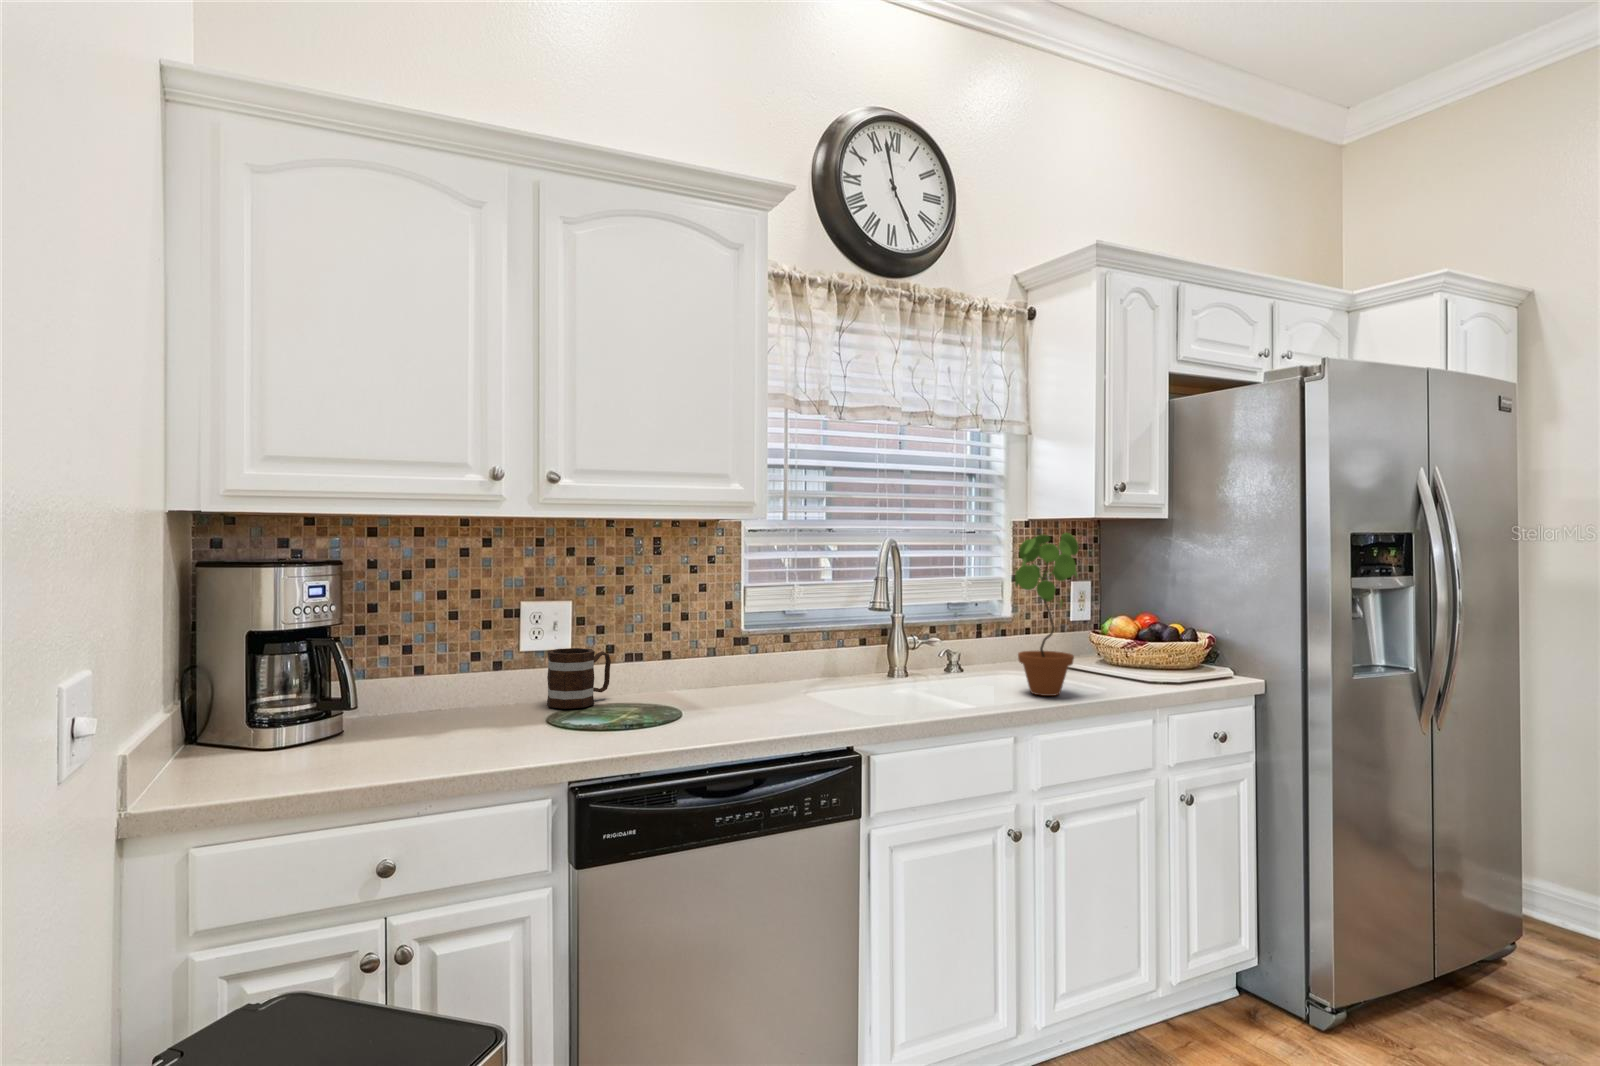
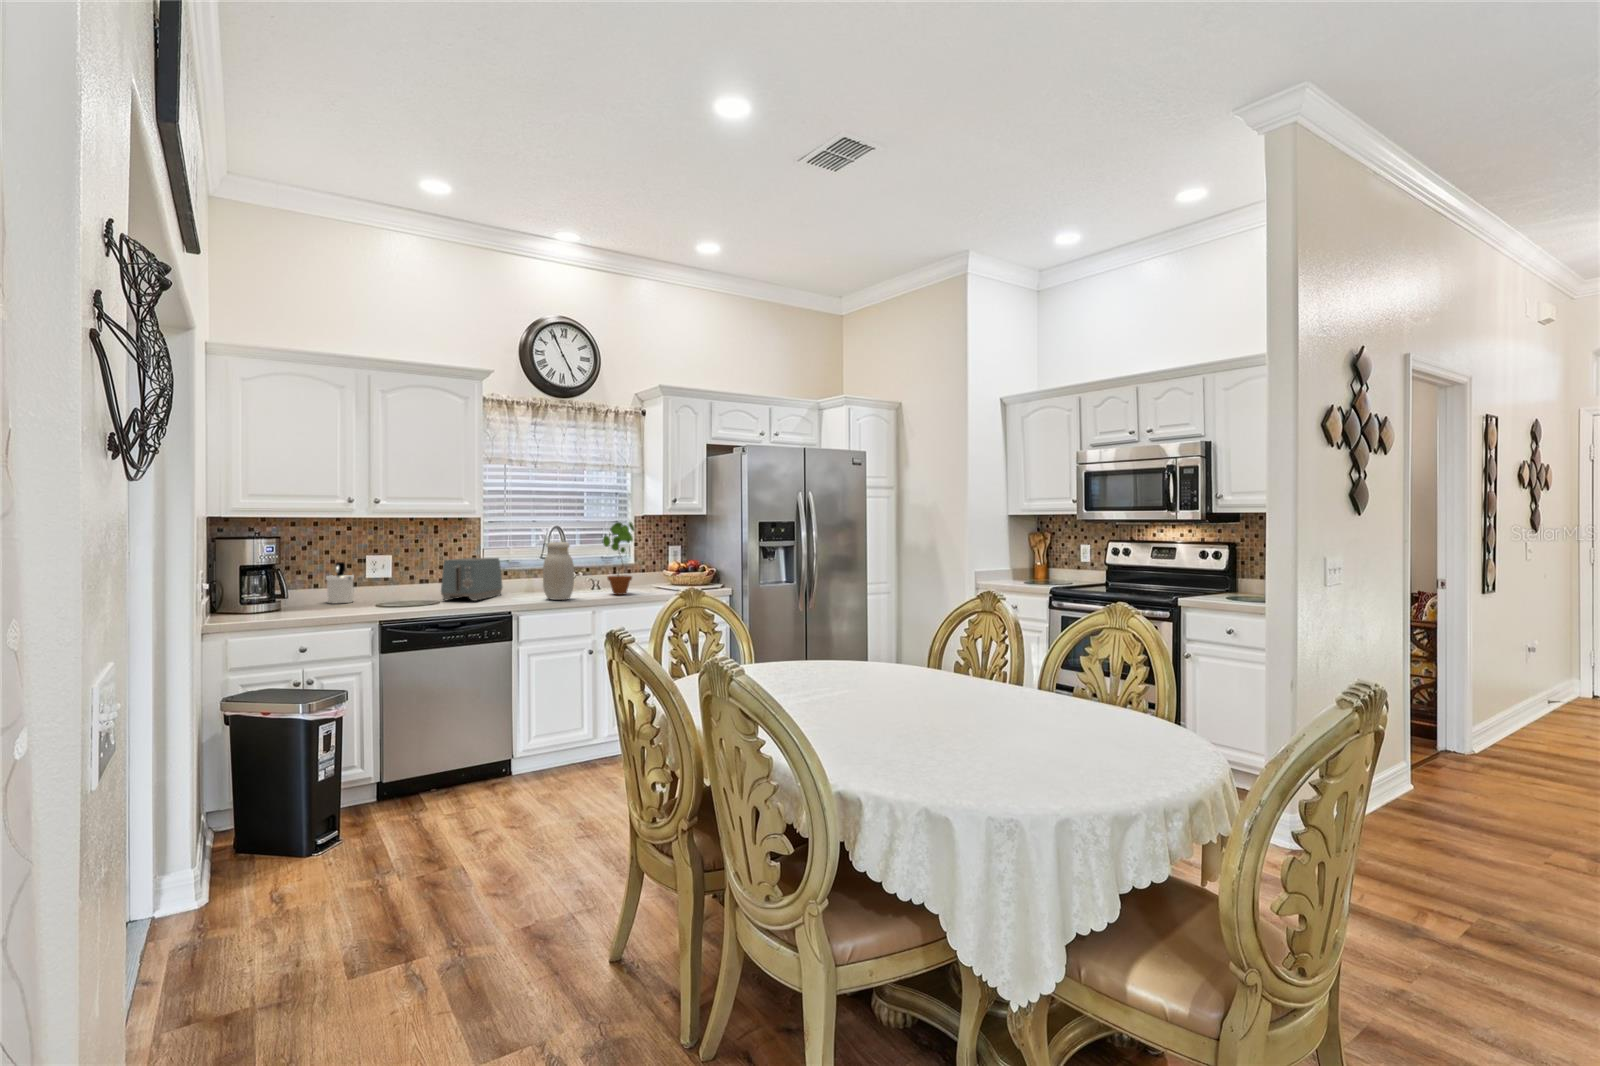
jar: none [901,579,971,713] -> present [543,542,574,600]
toaster: none [682,606,794,712] -> present [441,558,502,601]
soap dispenser: none [439,617,497,712] -> present [326,562,354,603]
mug: present [547,648,611,709] -> none [378,576,410,602]

